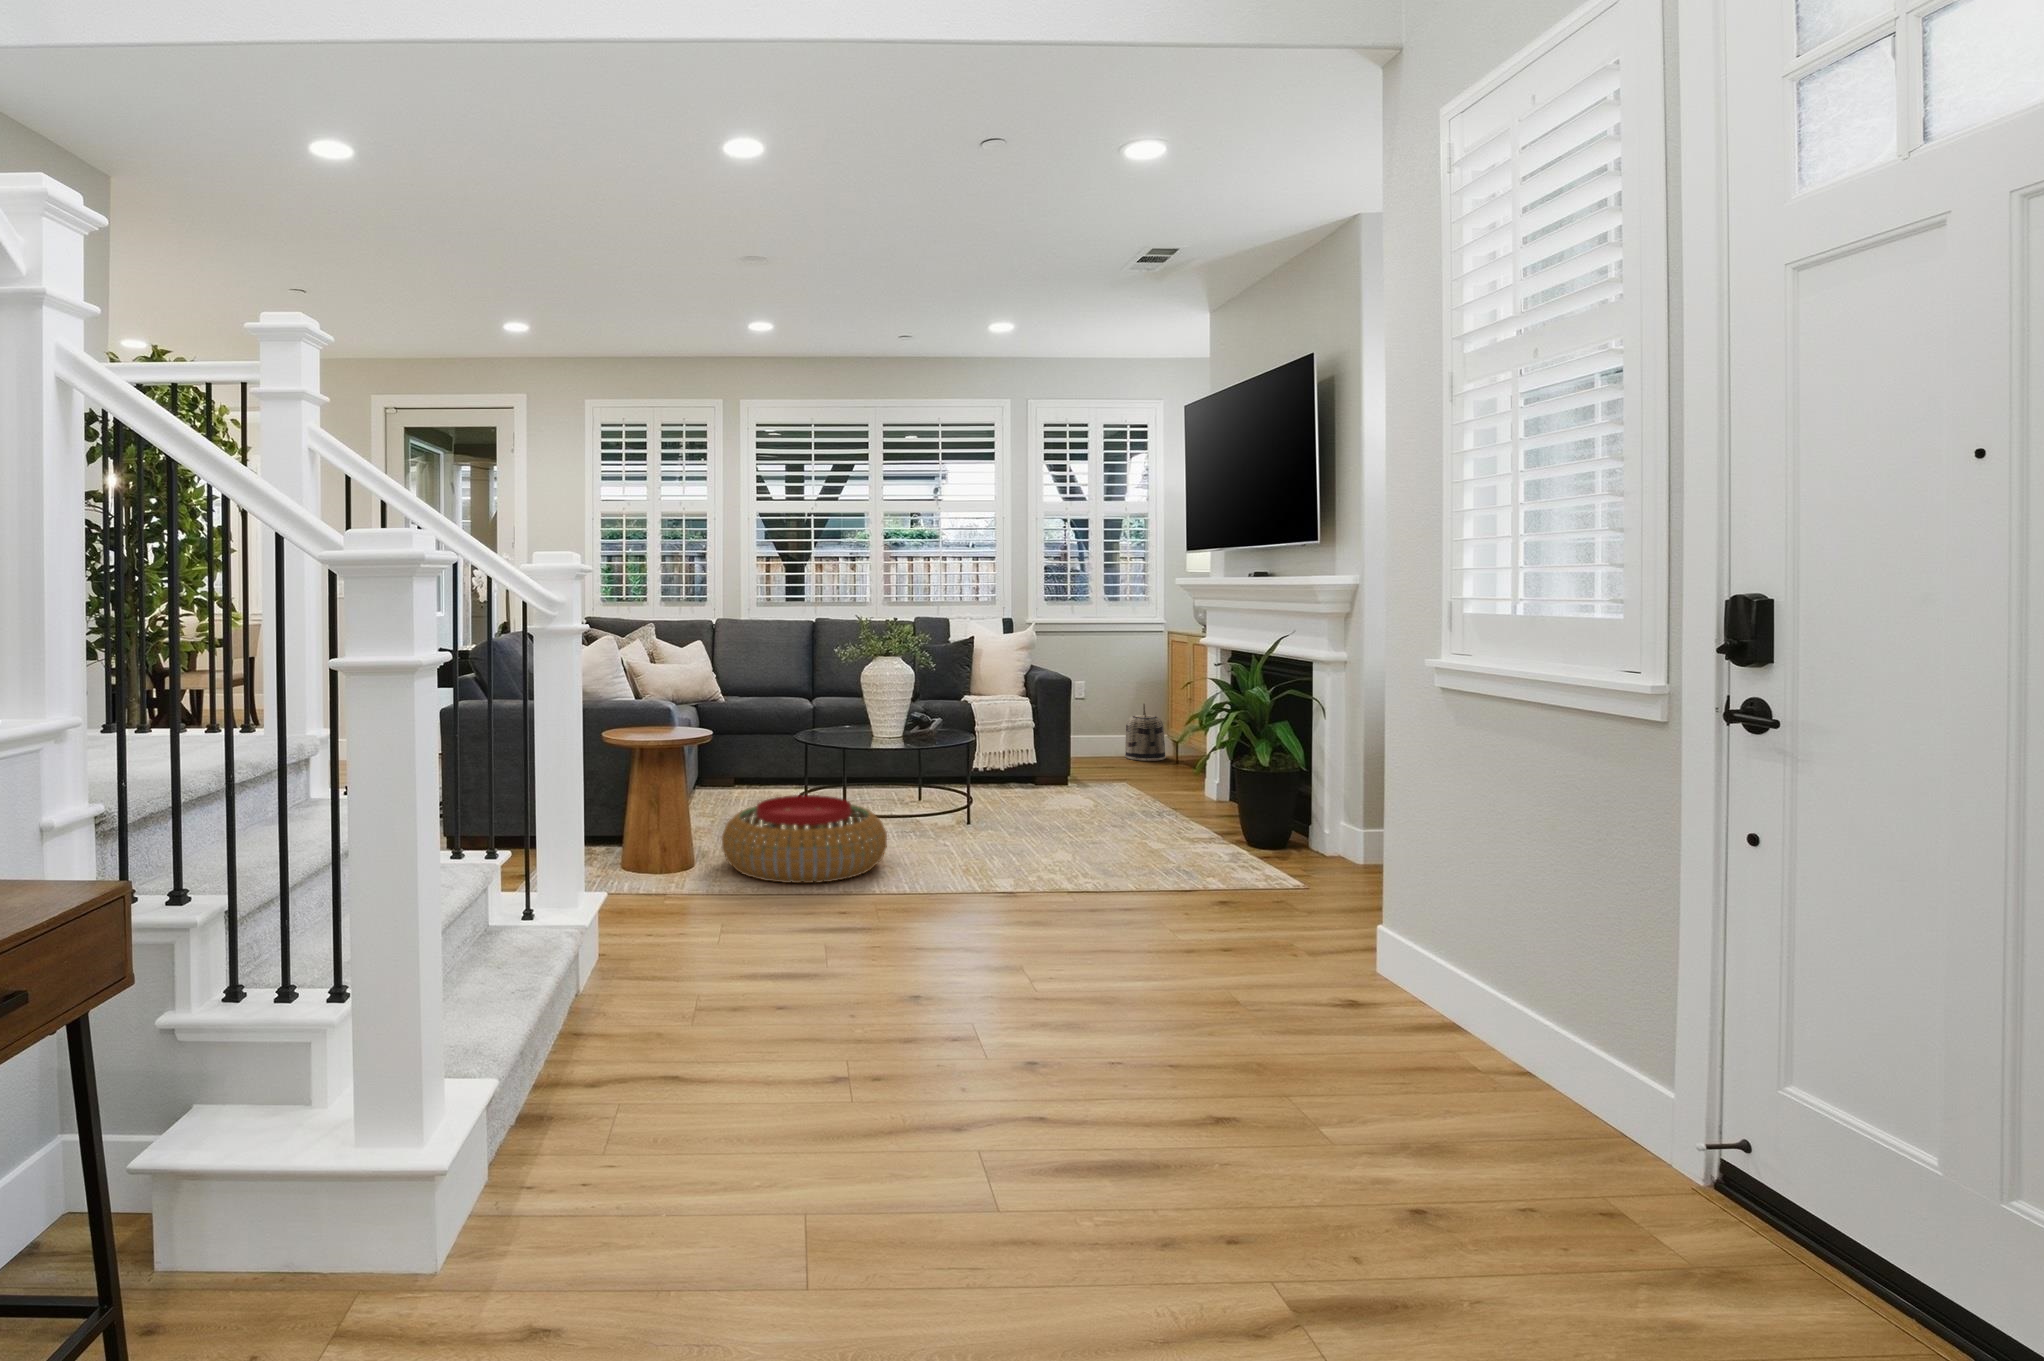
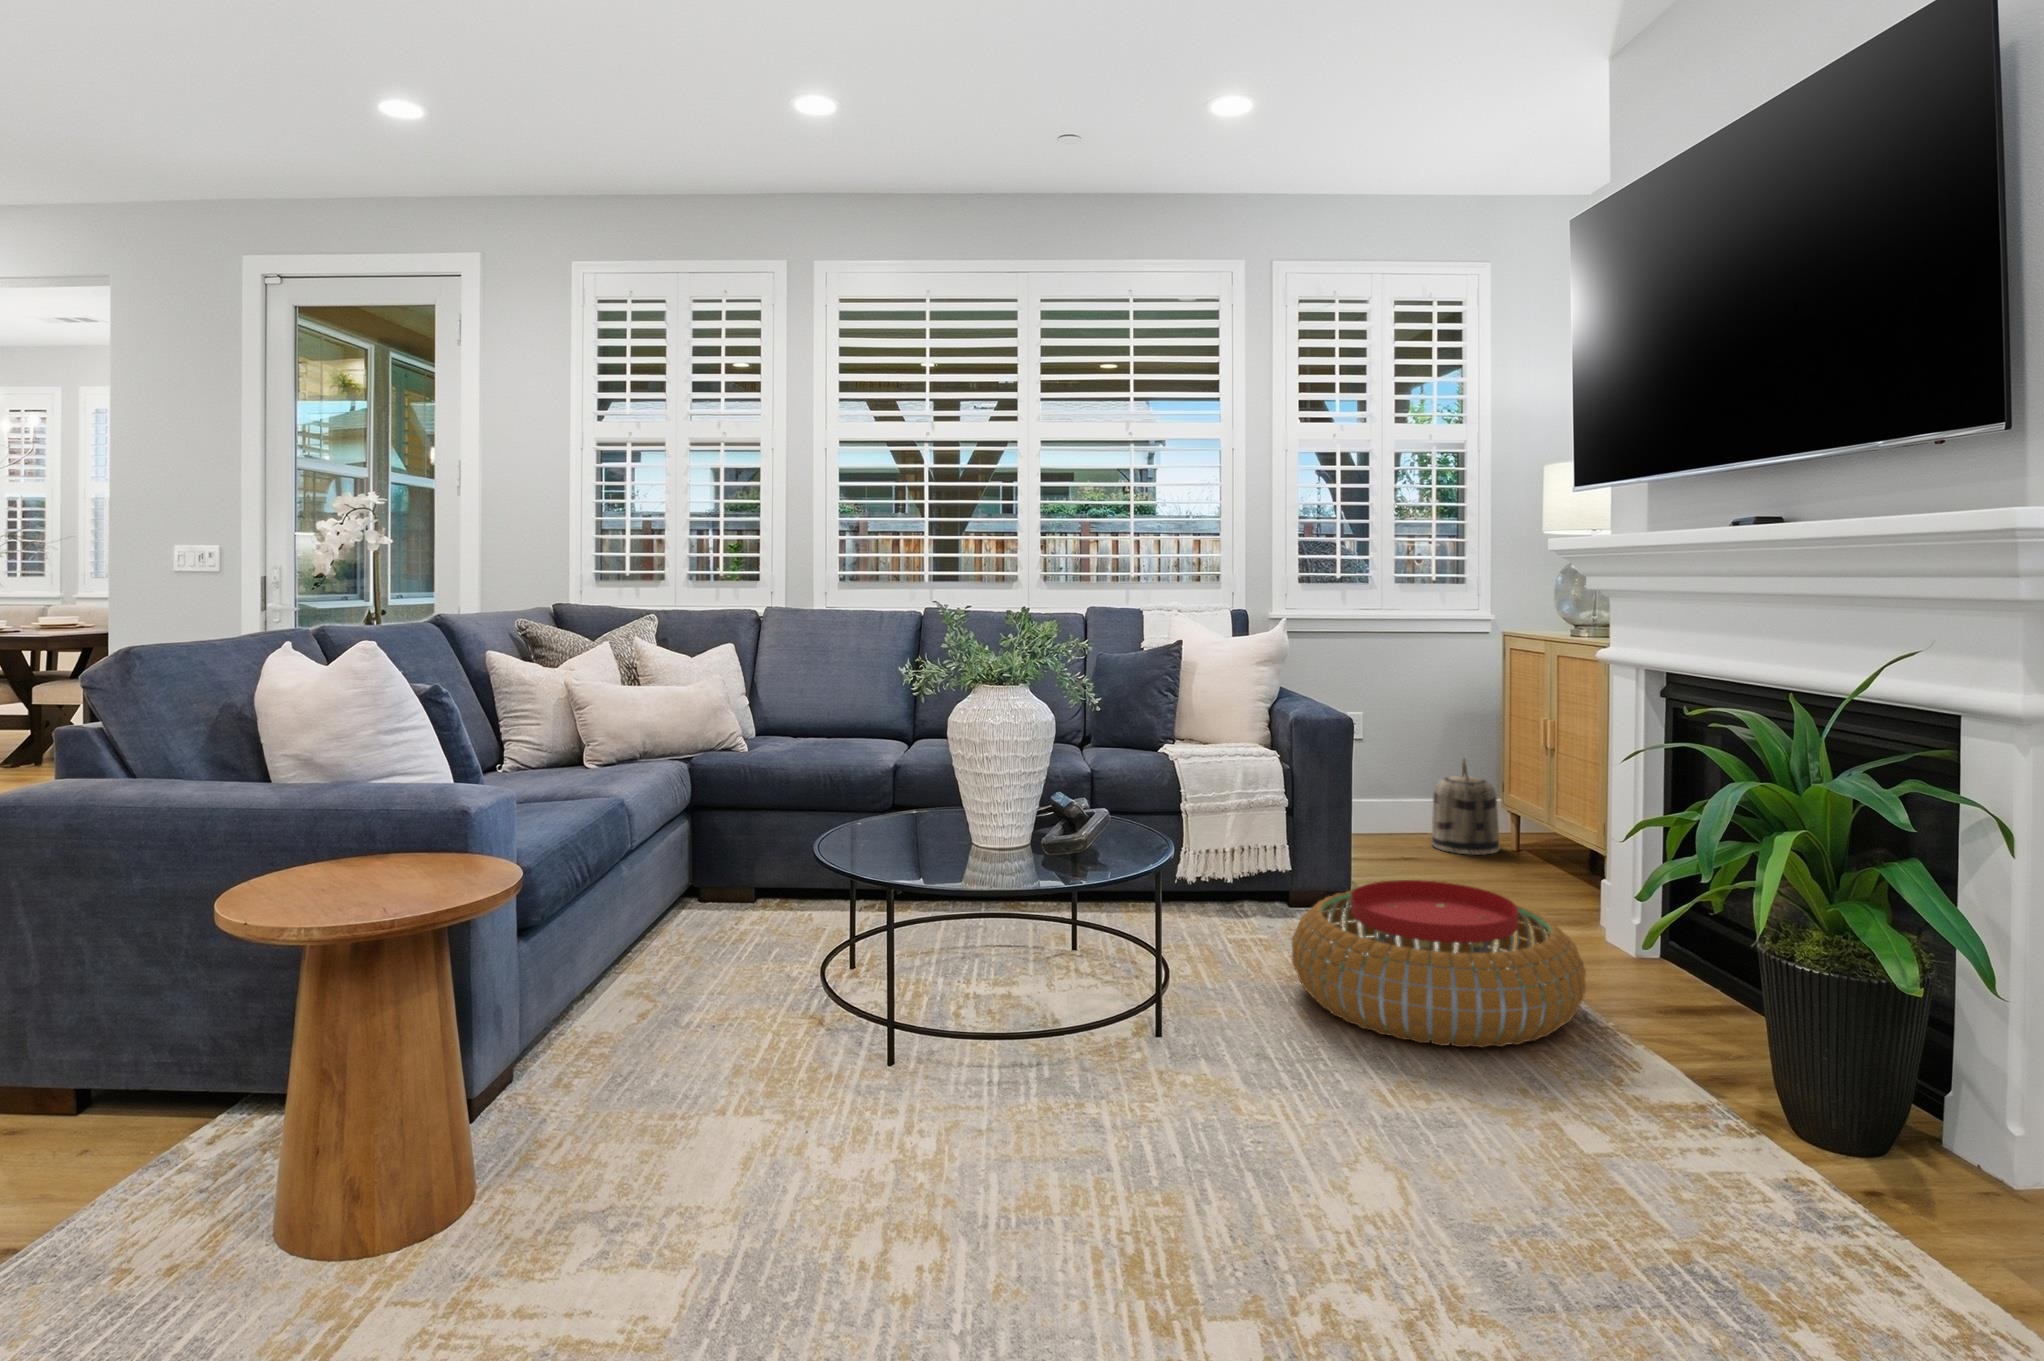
pouf: present [722,795,887,883] -> present [1292,880,1586,1048]

